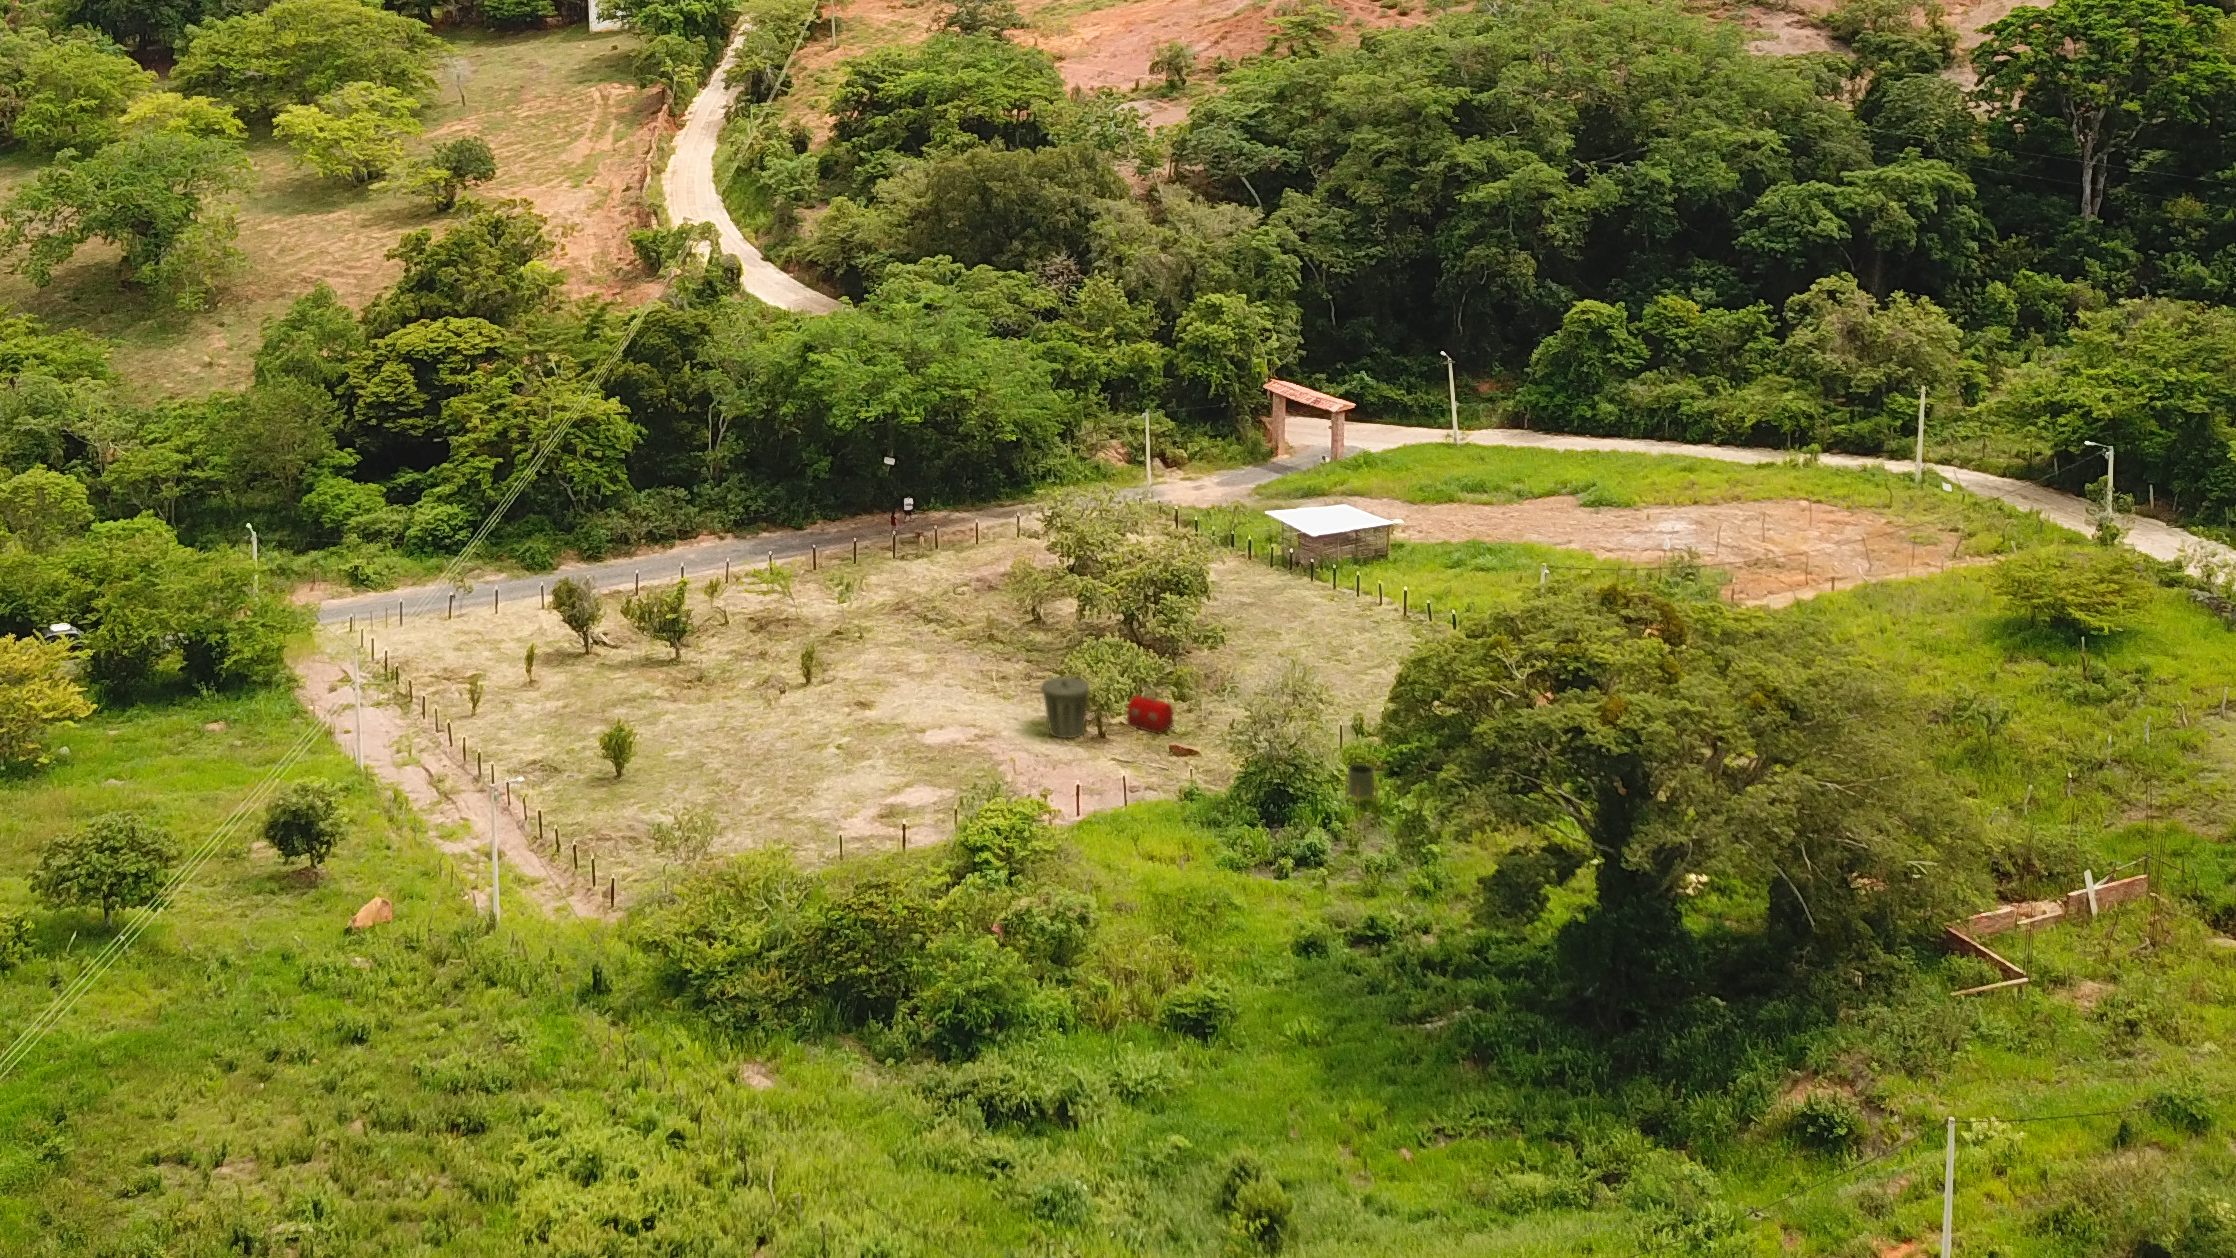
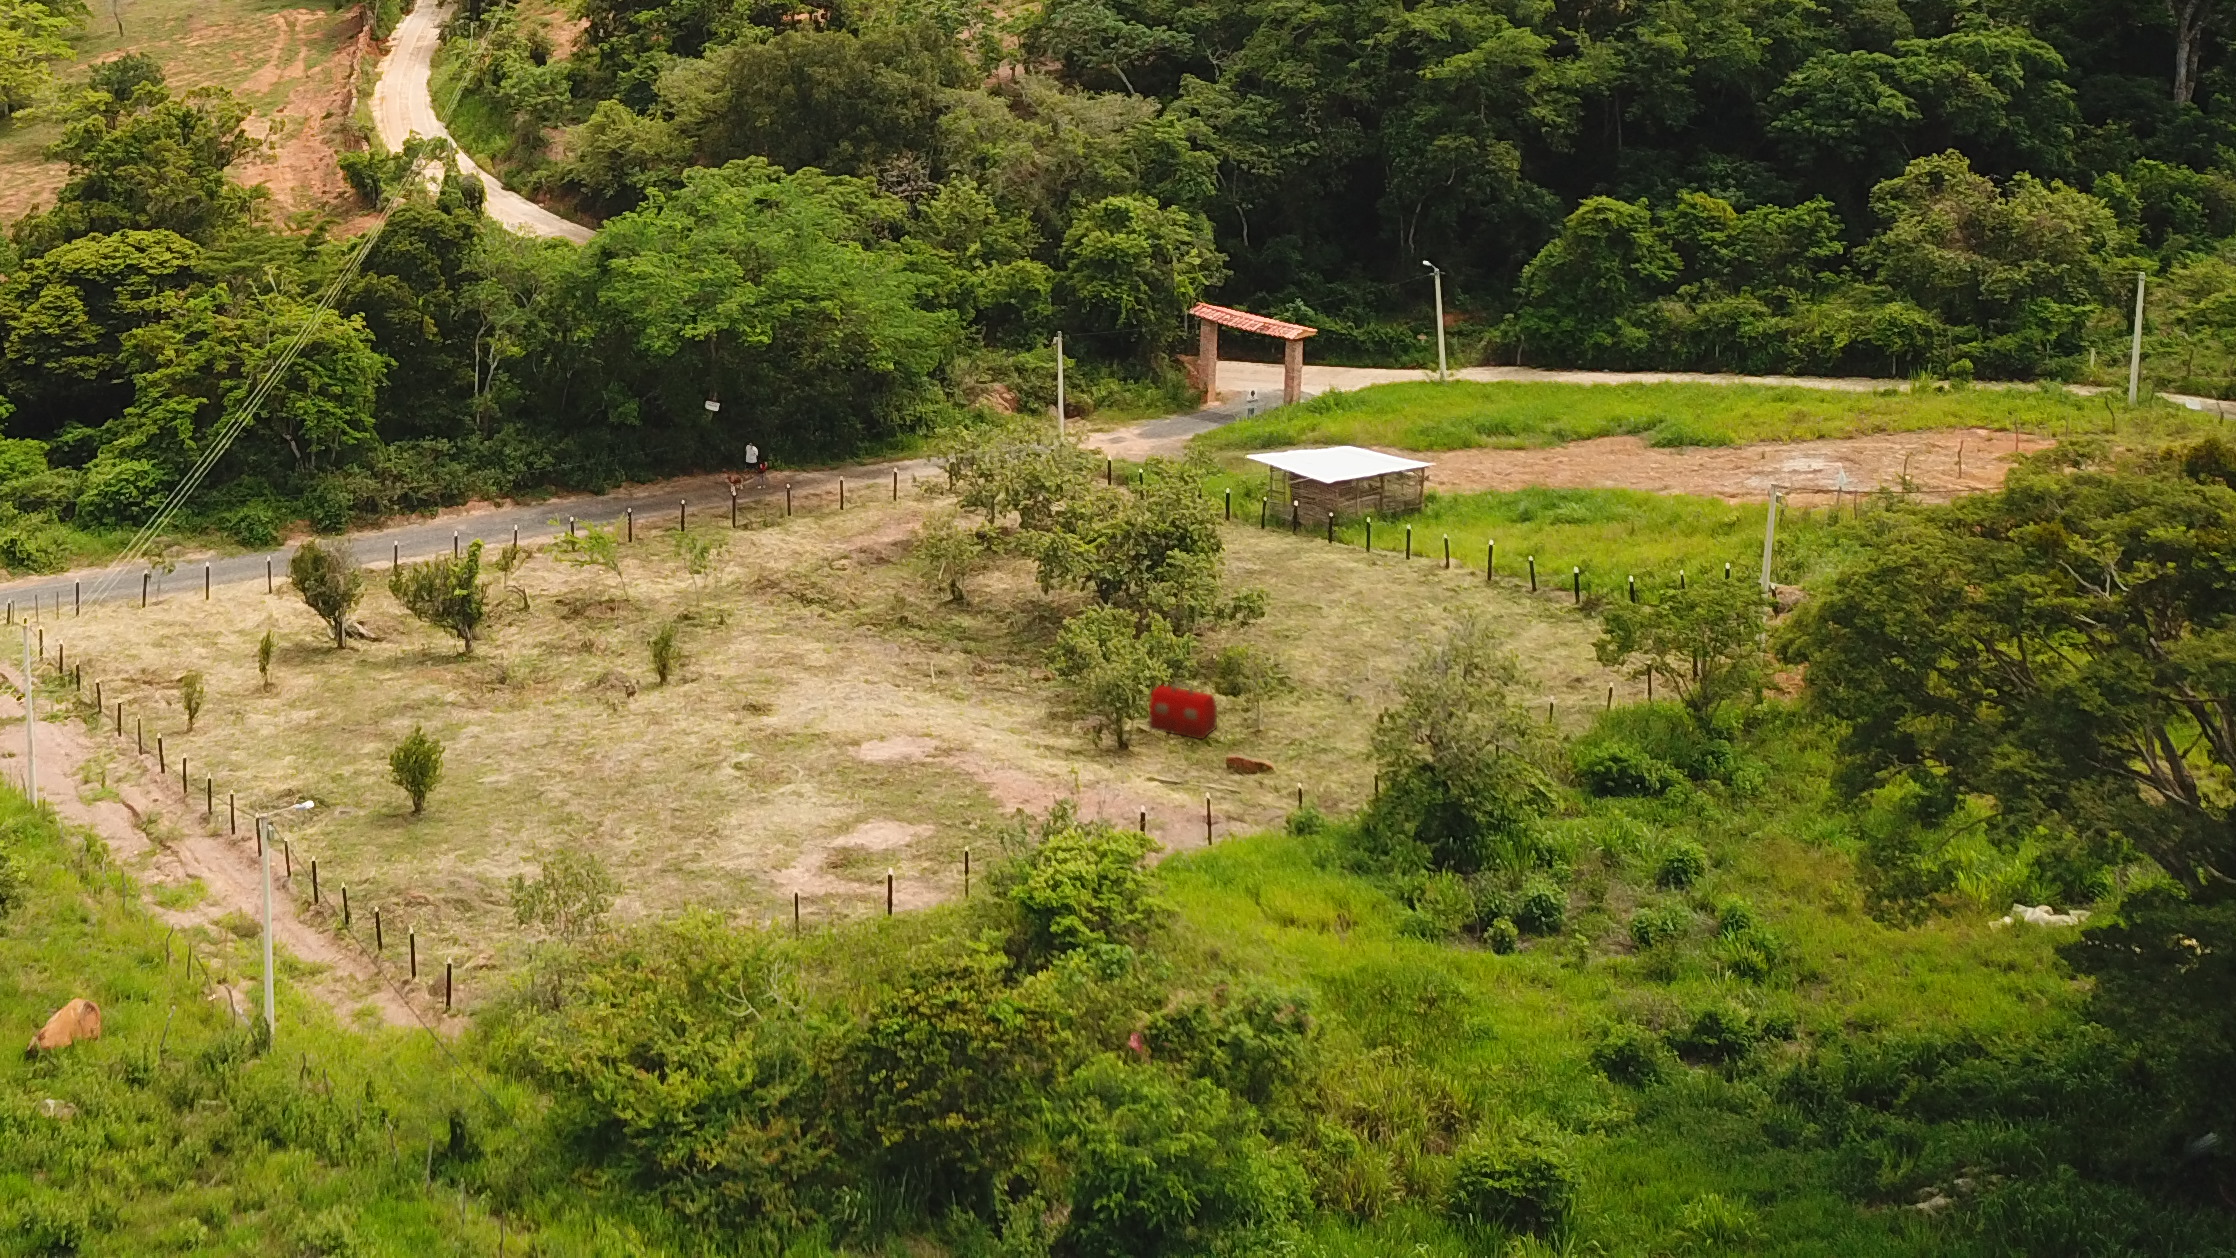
trash can: present [1041,677,1089,738] -> none [1025,659,1099,748]
planter: present [1345,764,1378,802] -> none [1529,772,1582,840]

